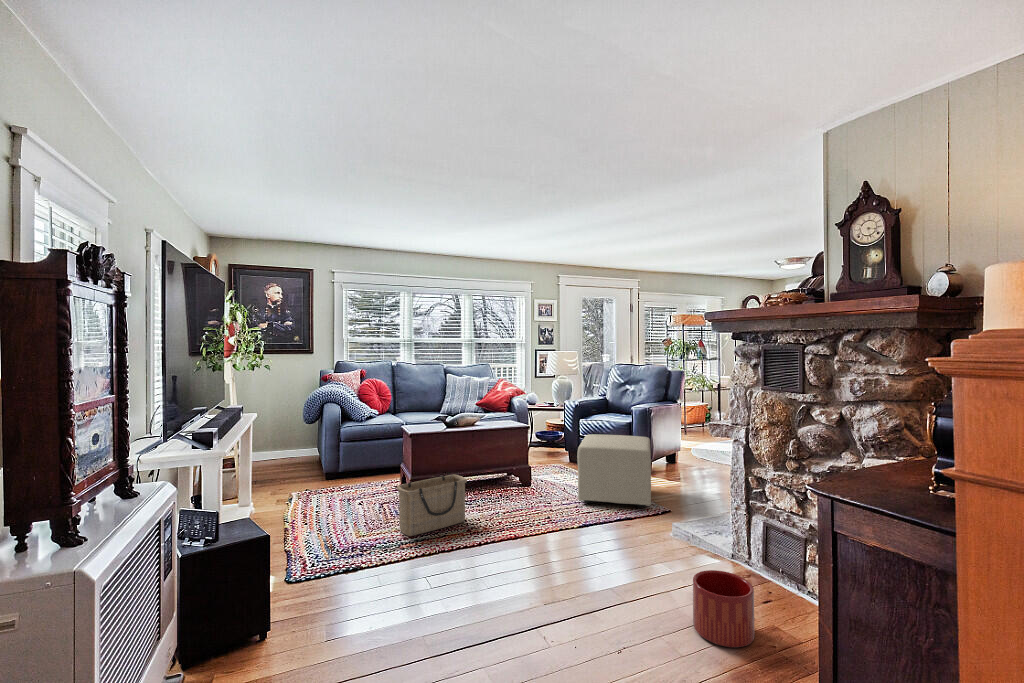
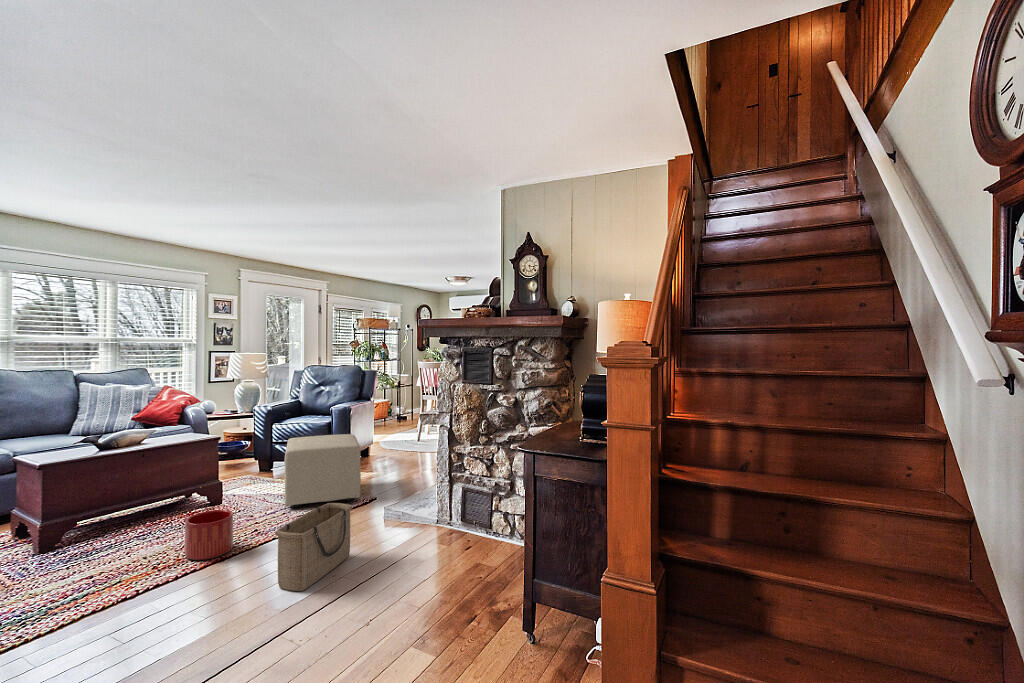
basket: present [397,474,467,536] -> present [275,503,353,591]
planter: present [693,570,754,648] -> present [185,510,233,560]

